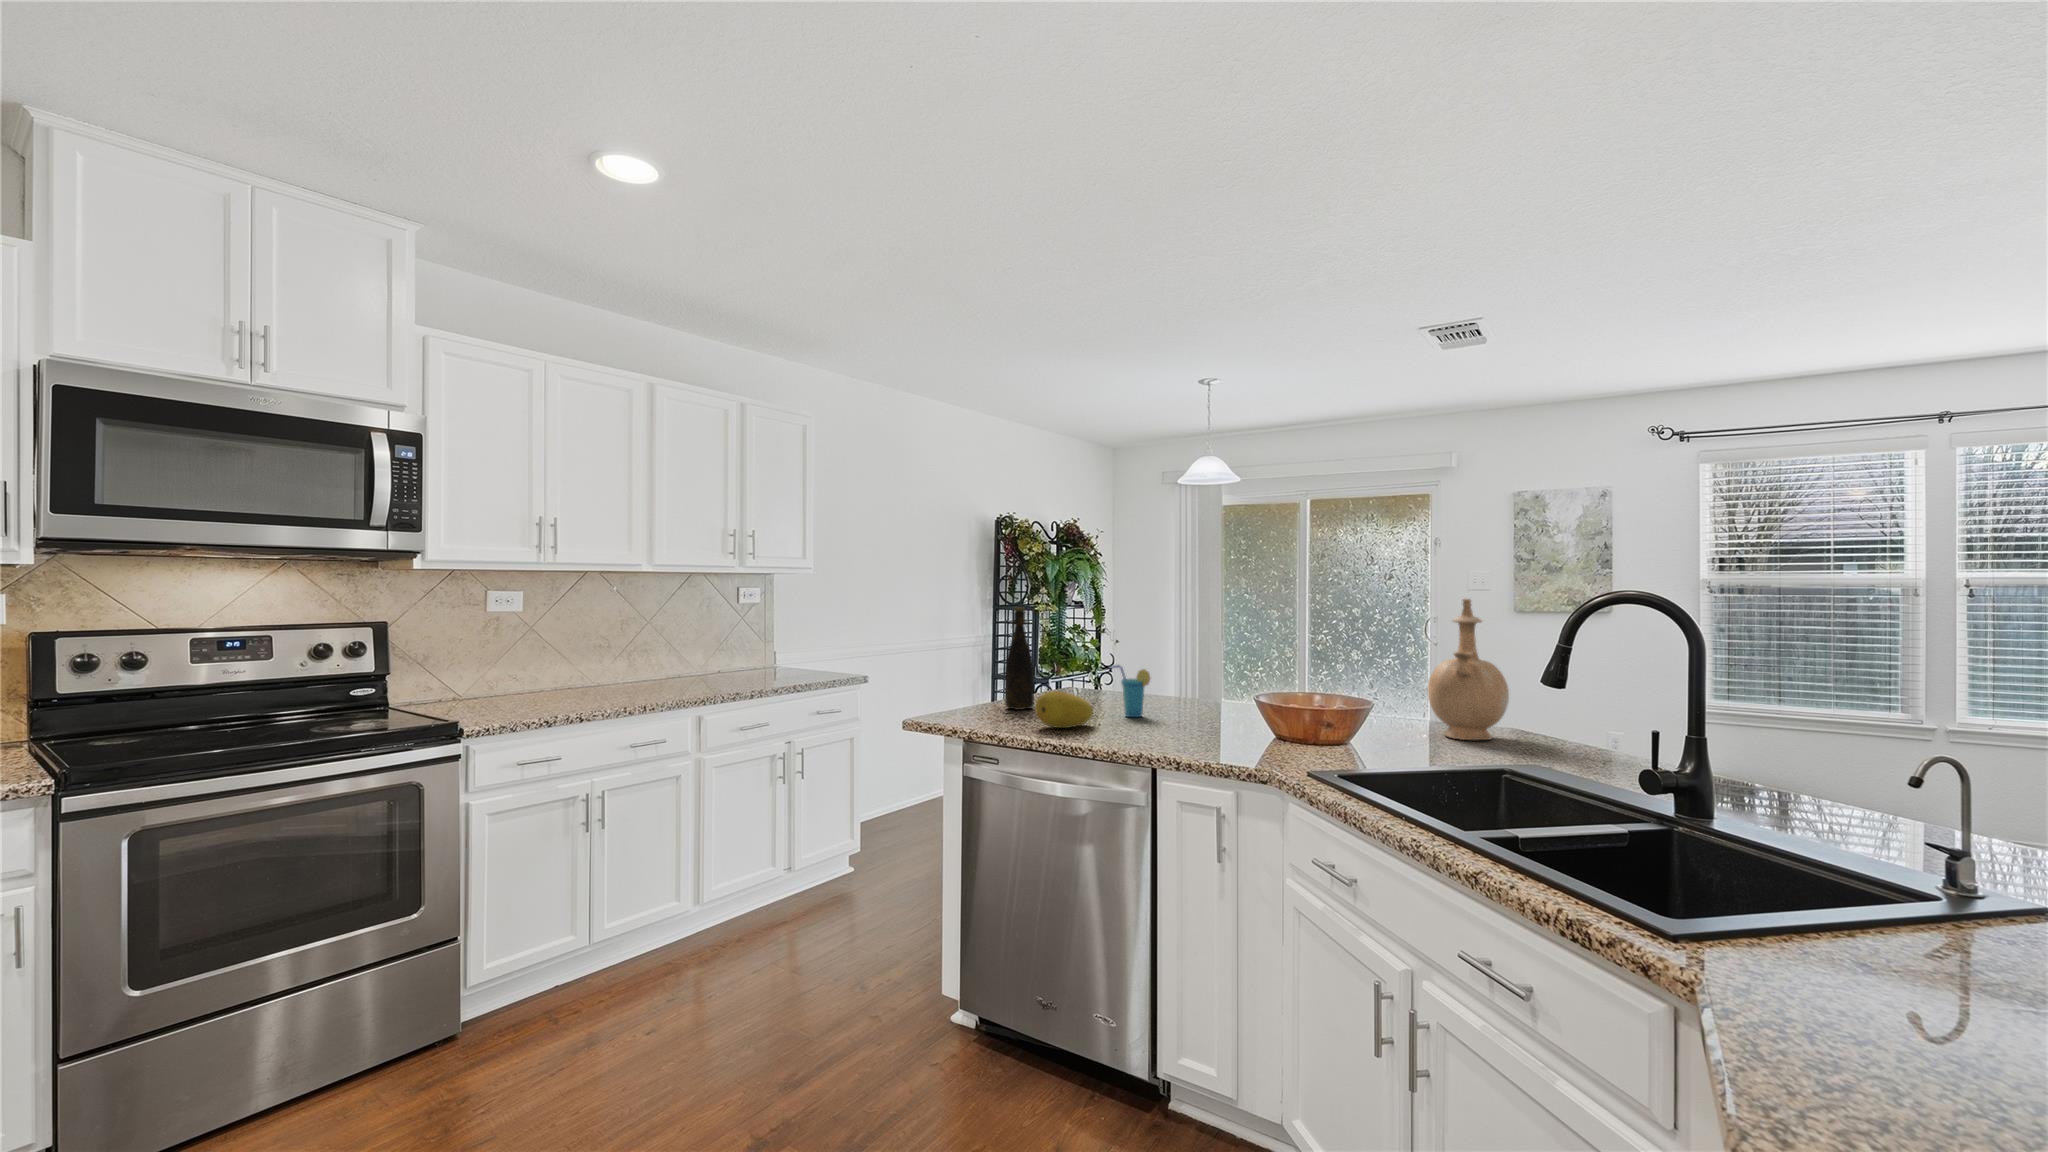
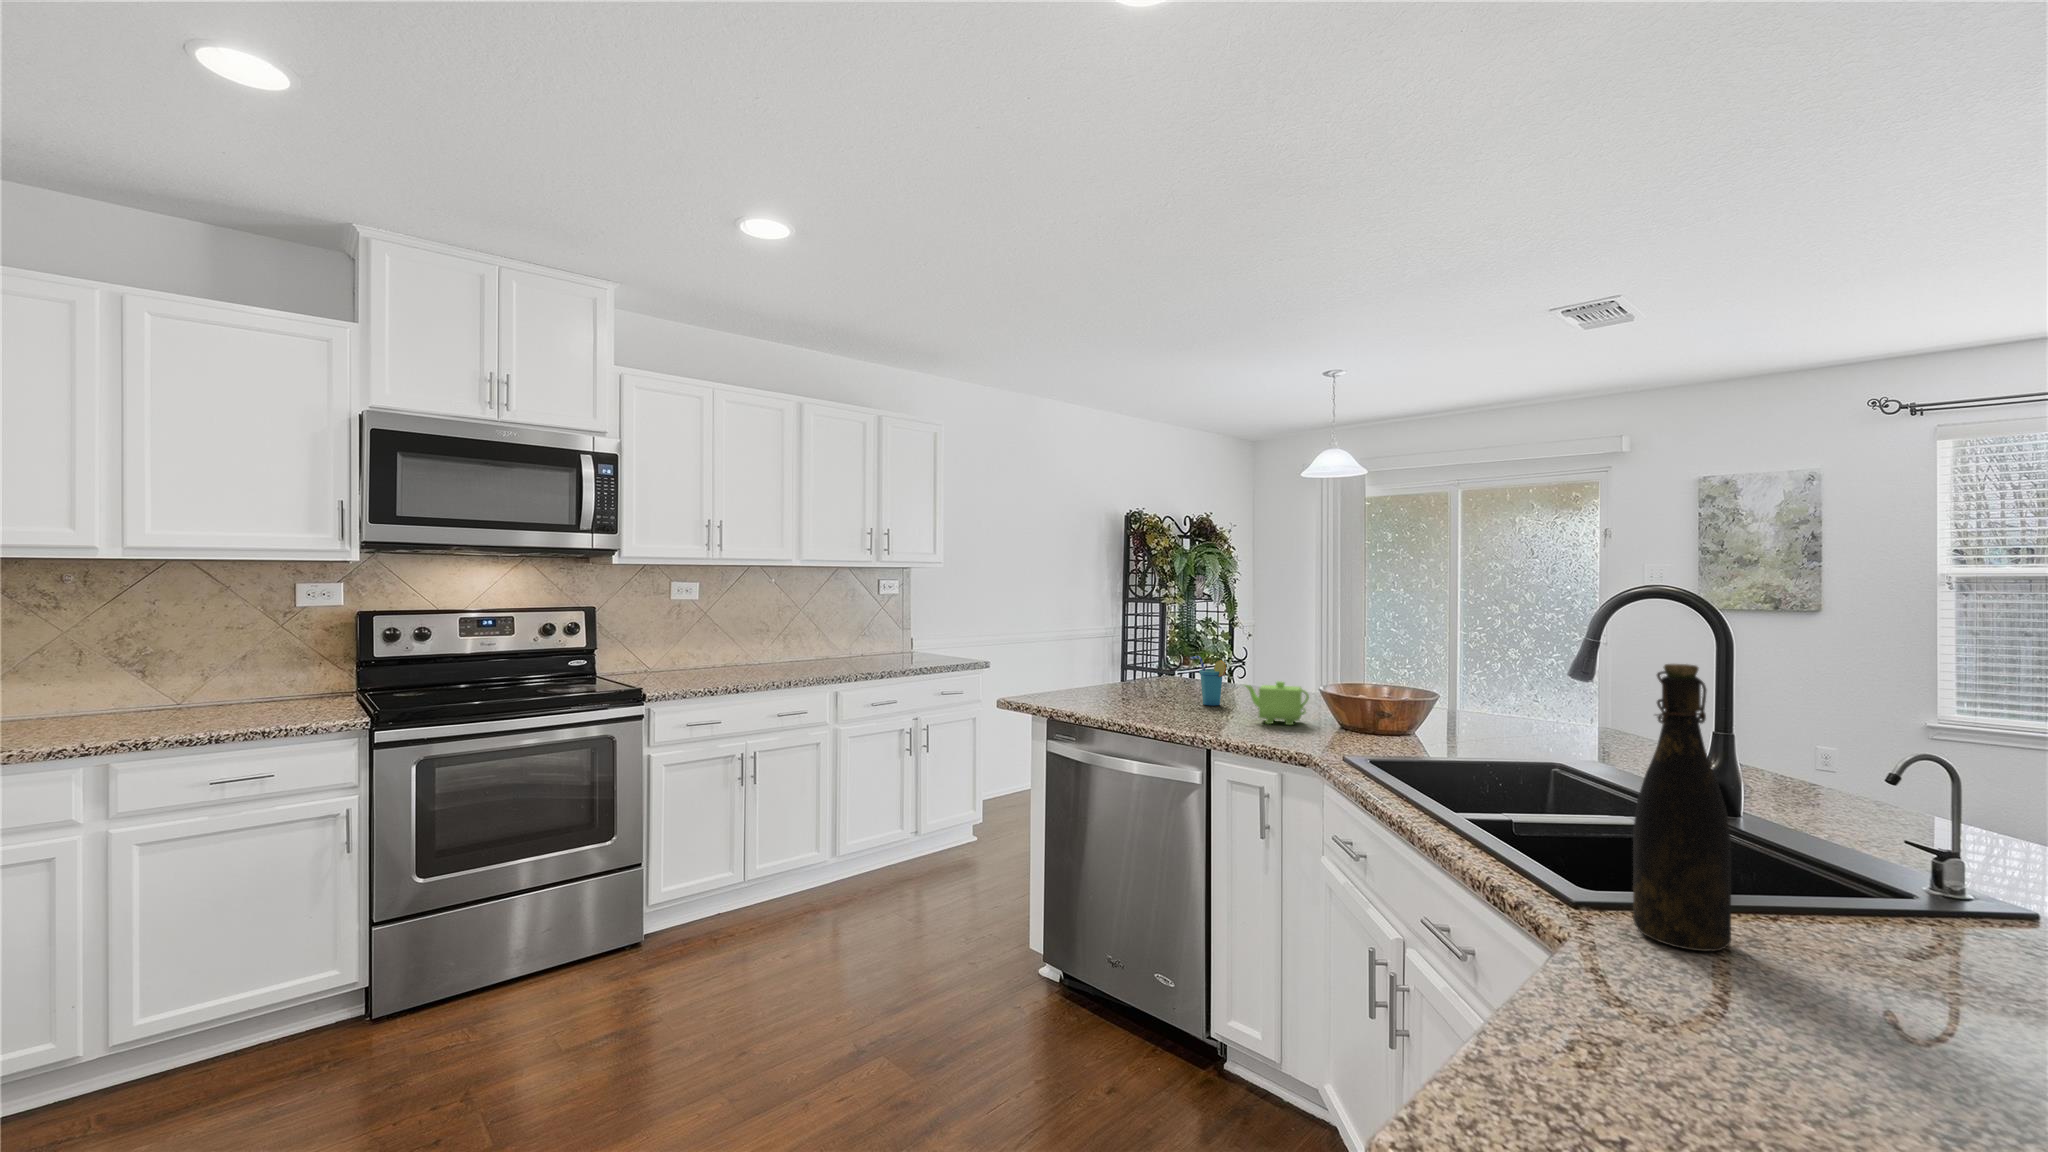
vase: present [1428,599,1509,740] -> none [1493,598,1576,738]
bottle: present [1005,607,1034,710] -> present [1633,664,1731,952]
teapot: none [1177,690,1248,737] -> present [1245,681,1309,725]
fruit: present [1035,691,1093,728] -> none [1113,678,1167,712]

